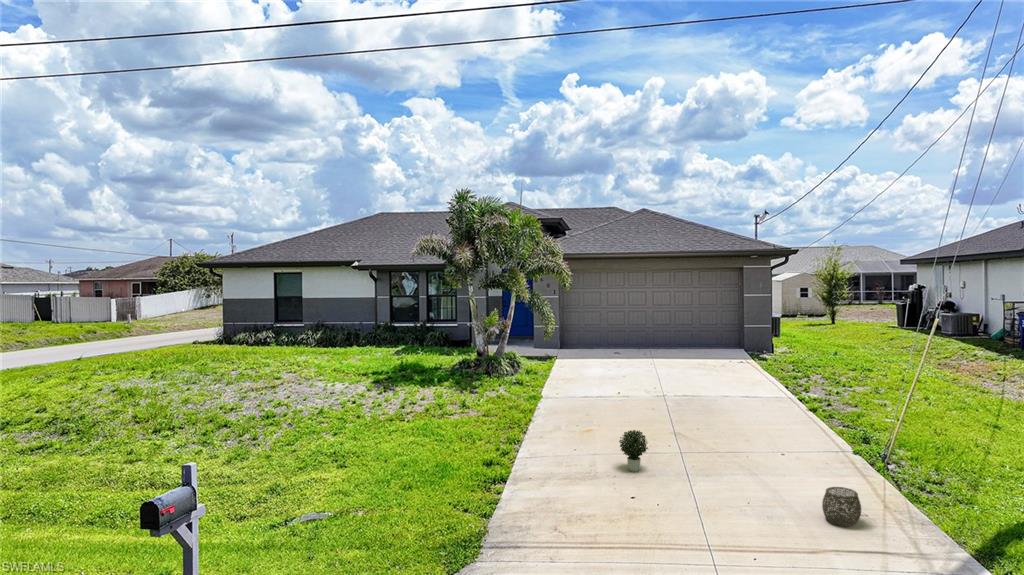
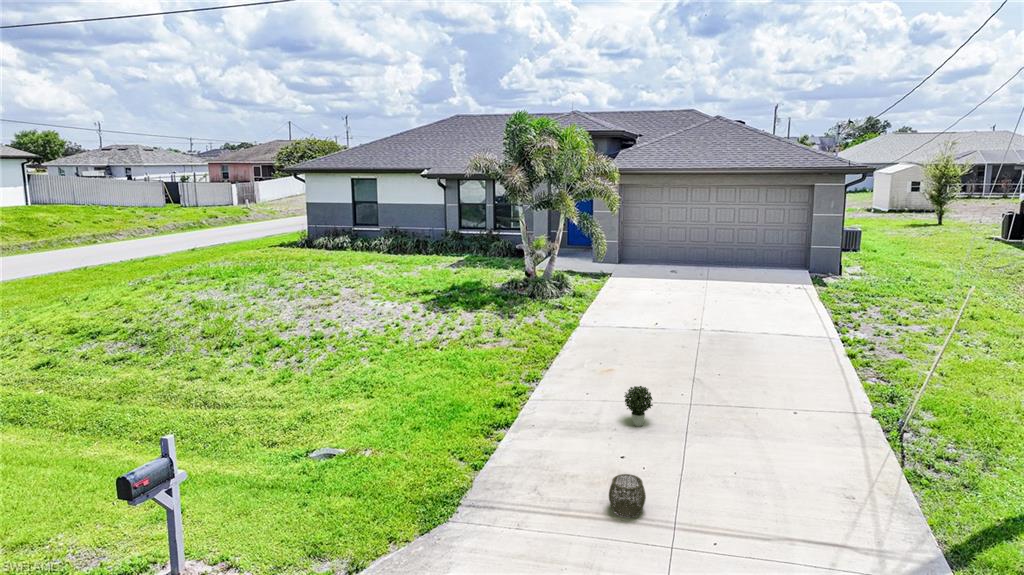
woven basket: present [822,487,861,527] -> present [609,474,646,516]

